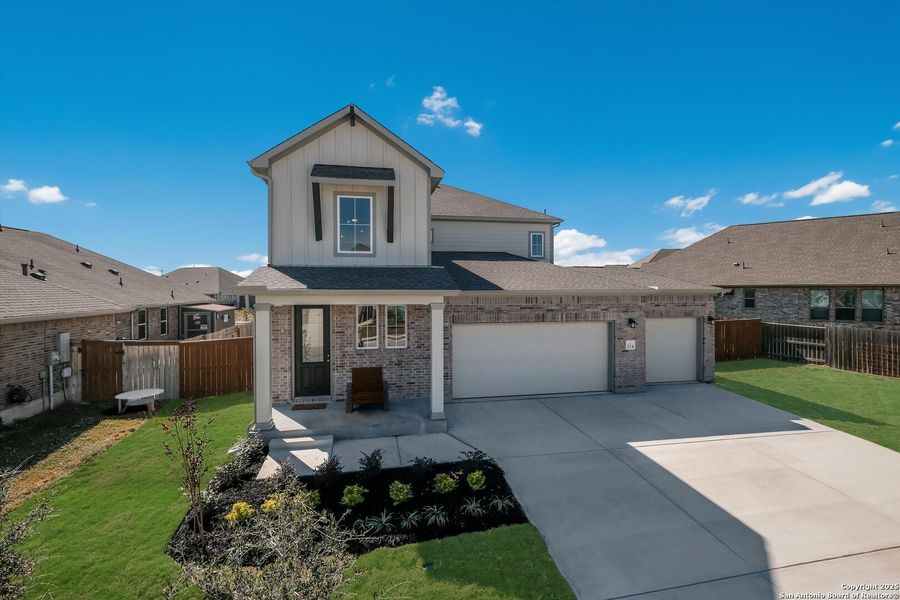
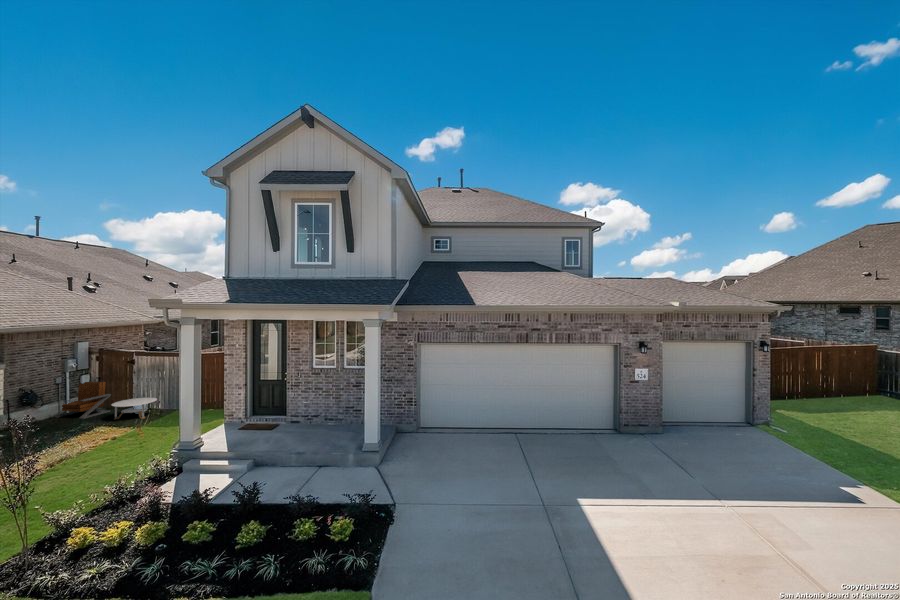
lounge chair: present [346,366,390,413] -> present [55,381,111,419]

